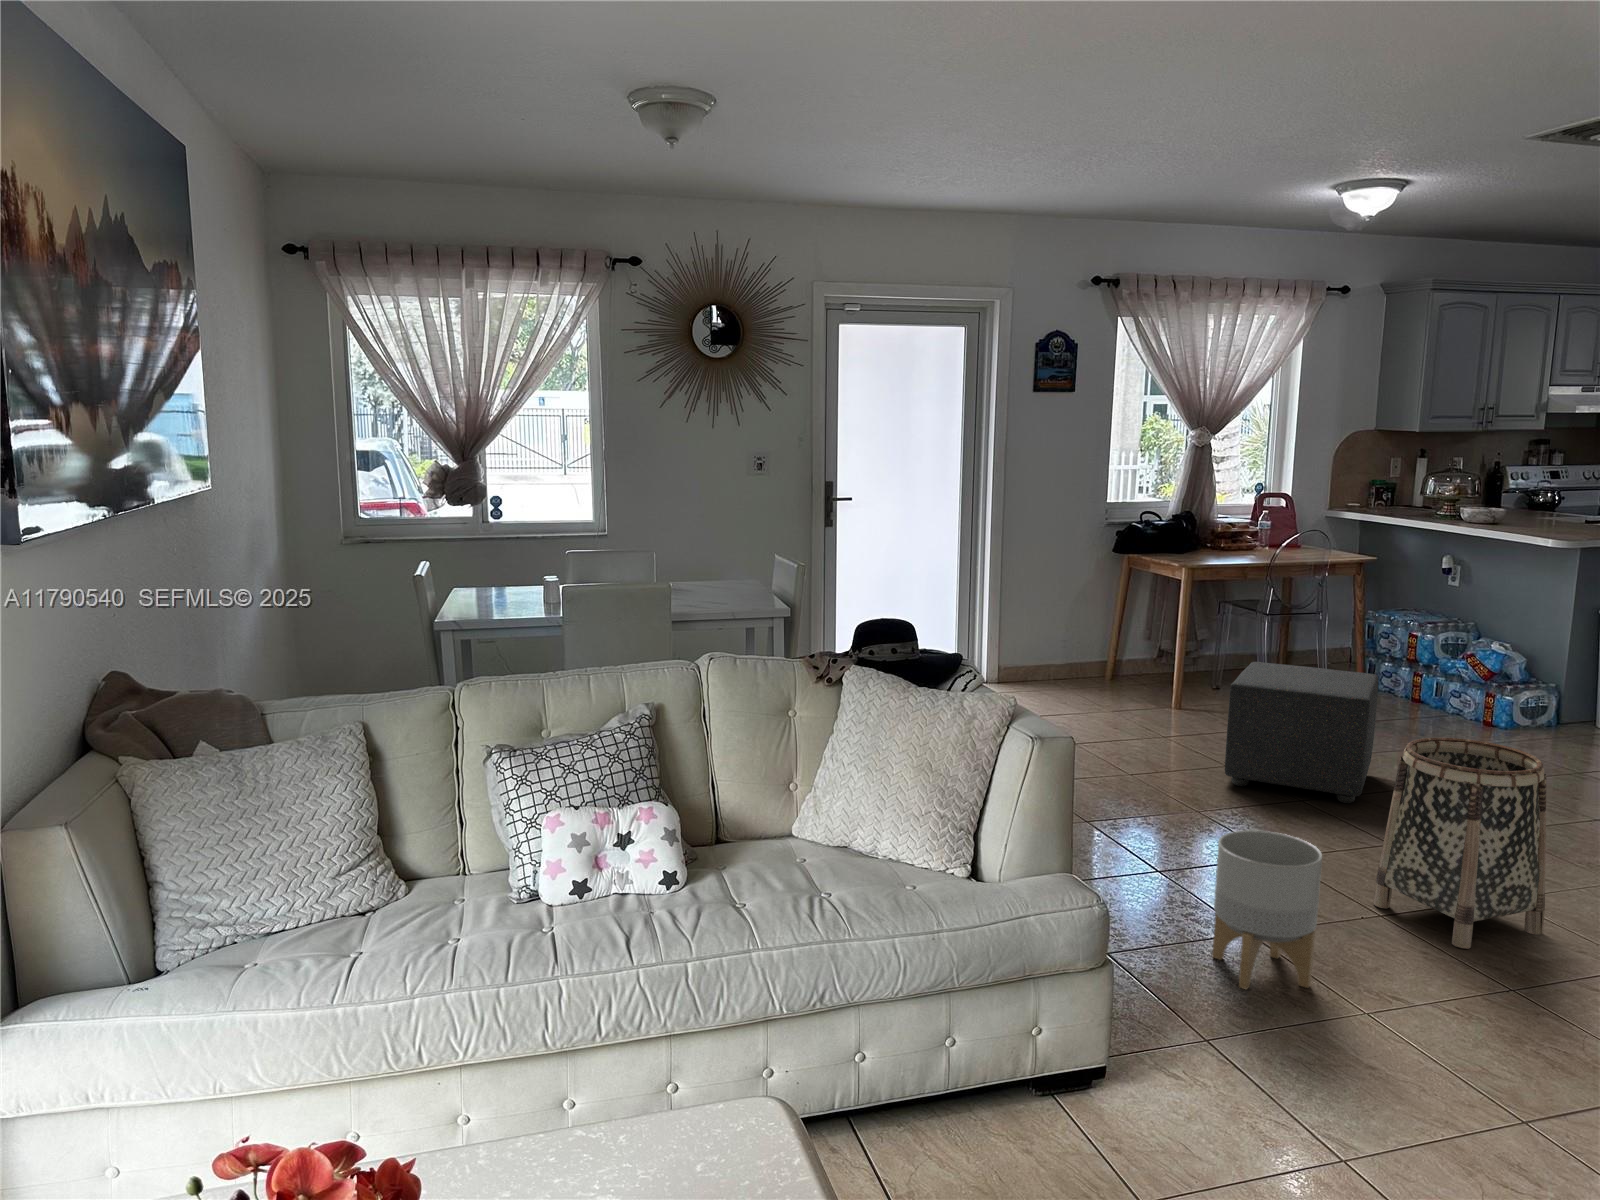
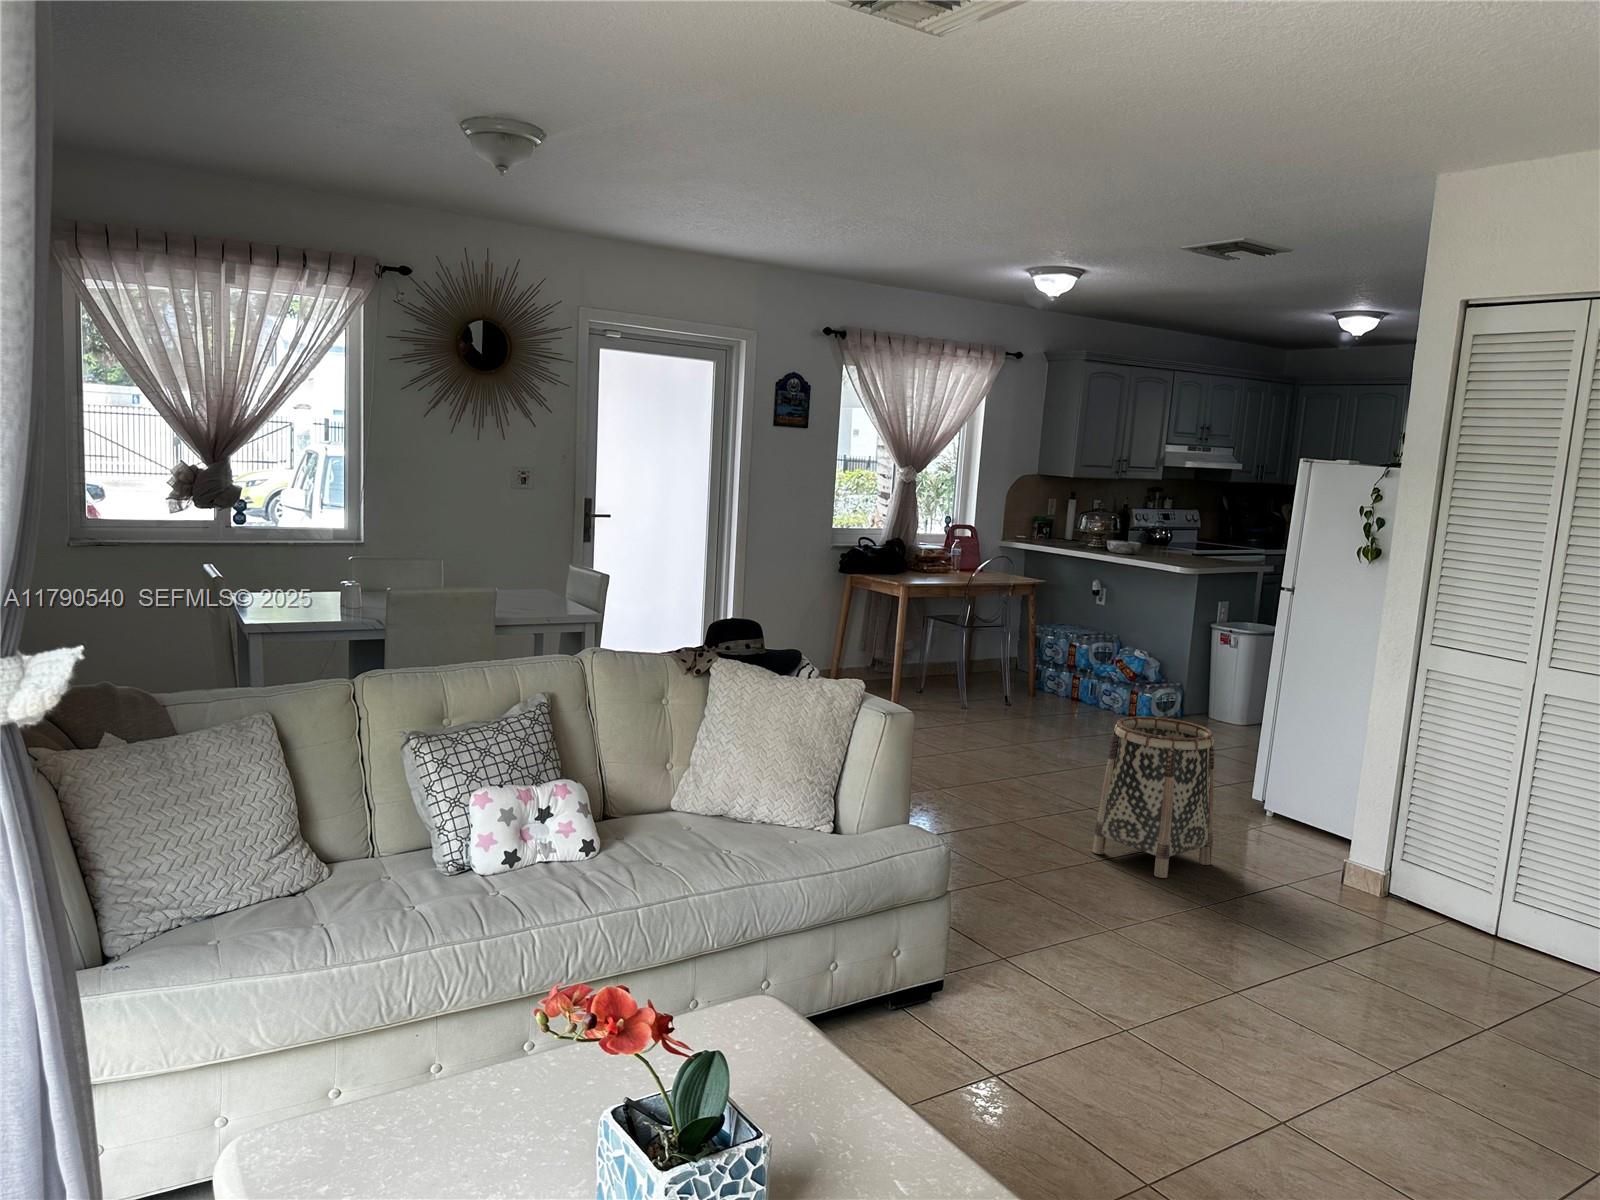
ottoman: present [1225,662,1378,803] -> none [955,665,1069,780]
planter: present [1212,830,1322,989] -> none [990,792,1076,919]

